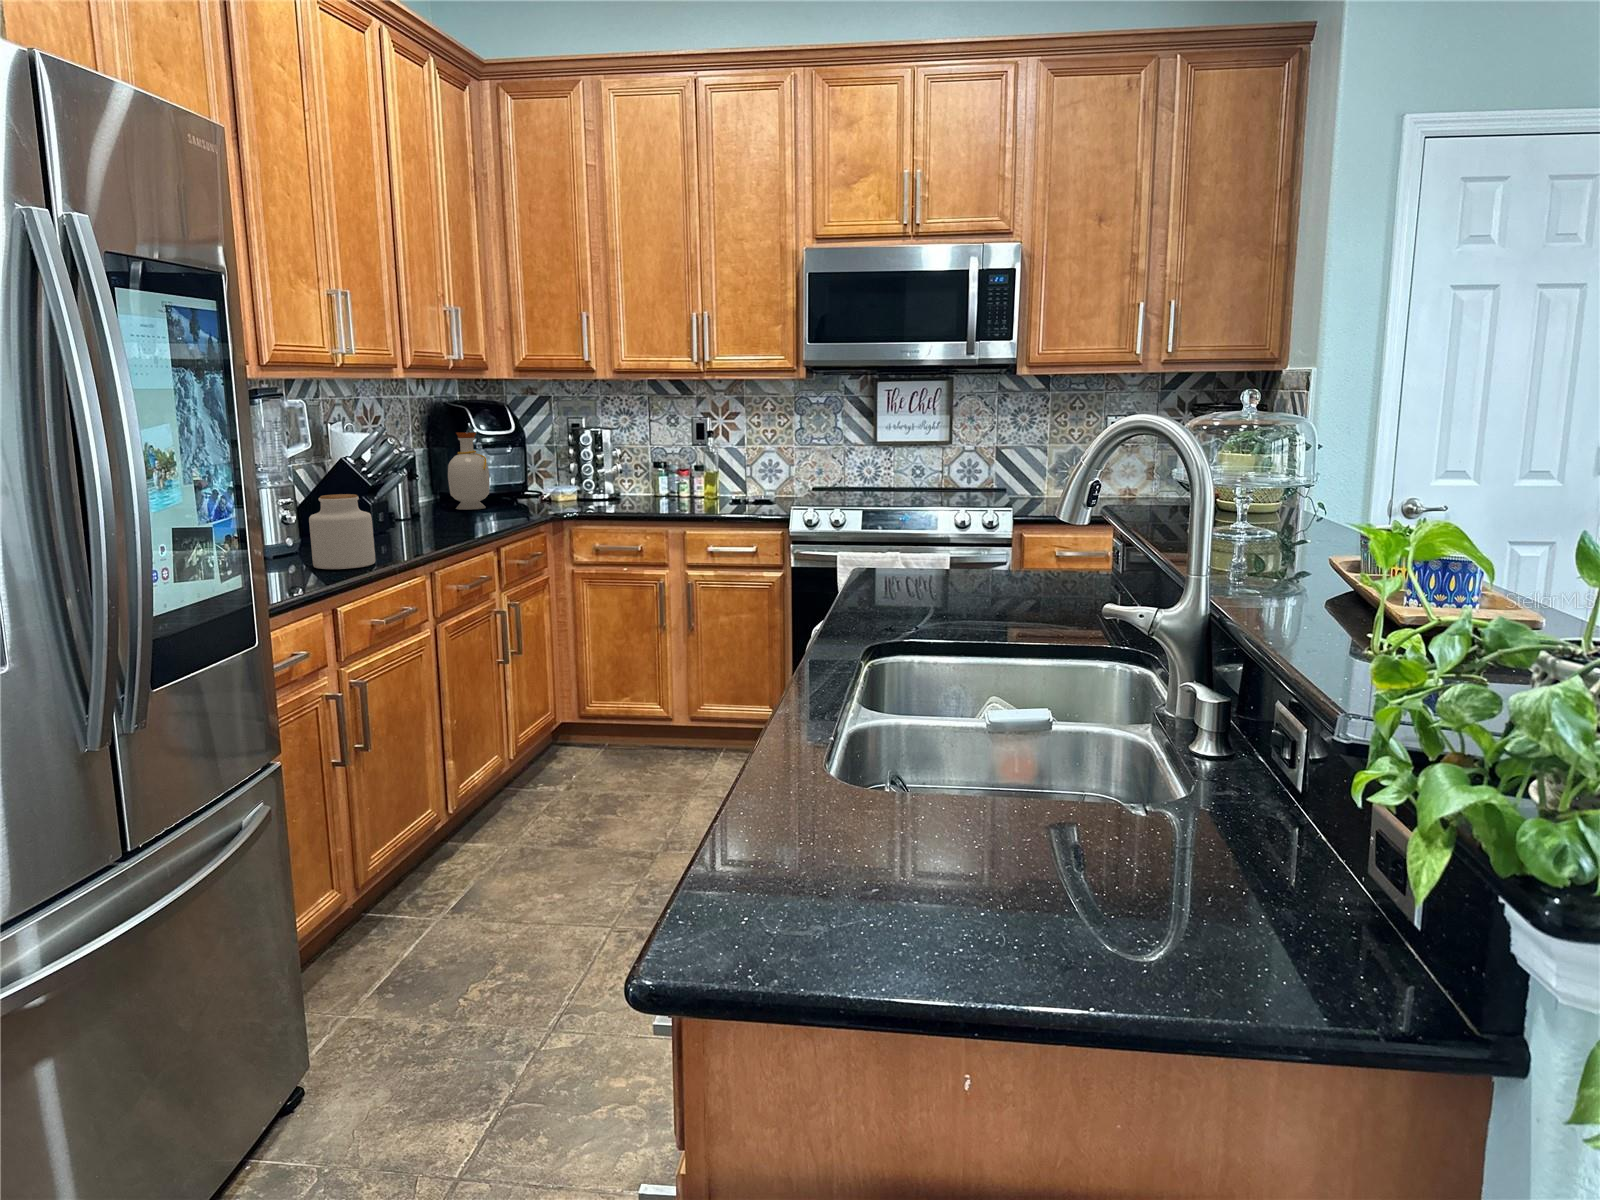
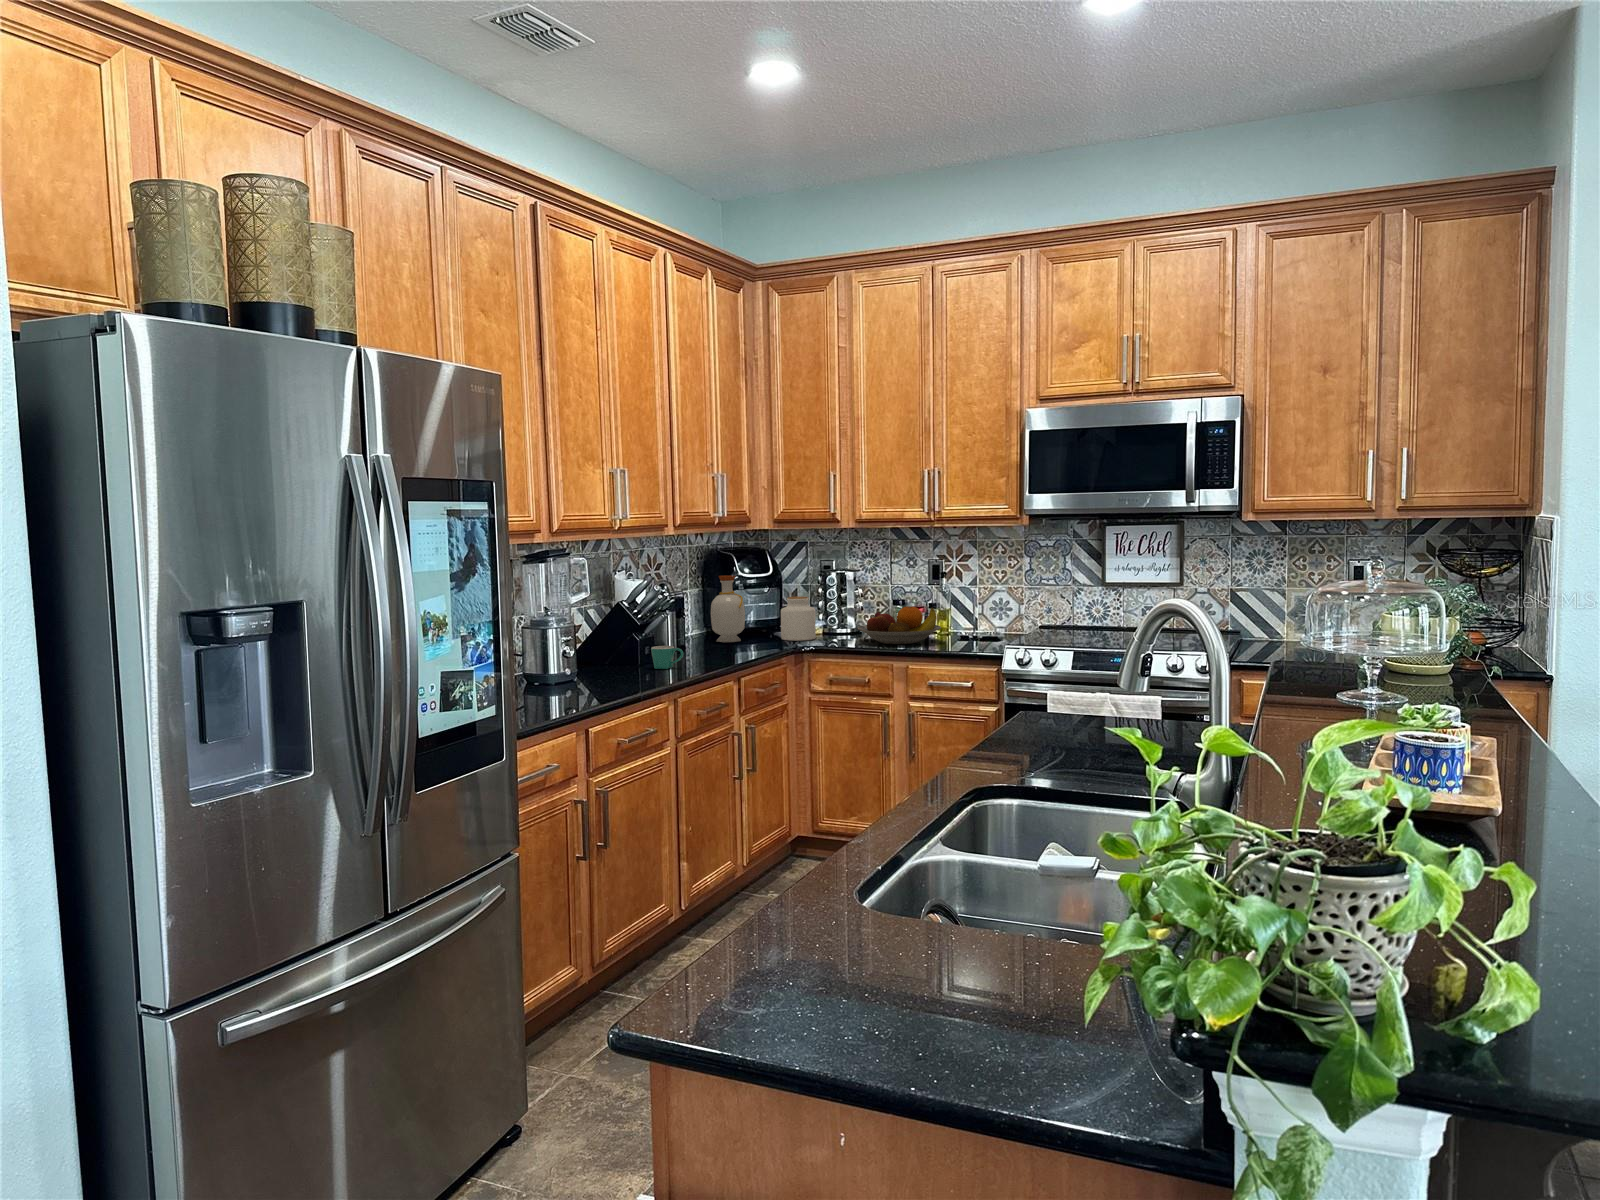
fruit bowl: none [621,466,713,508] -> present [857,606,941,644]
jar: present [309,494,375,569] -> present [781,596,816,641]
mug: none [393,511,434,538] -> present [651,646,683,669]

